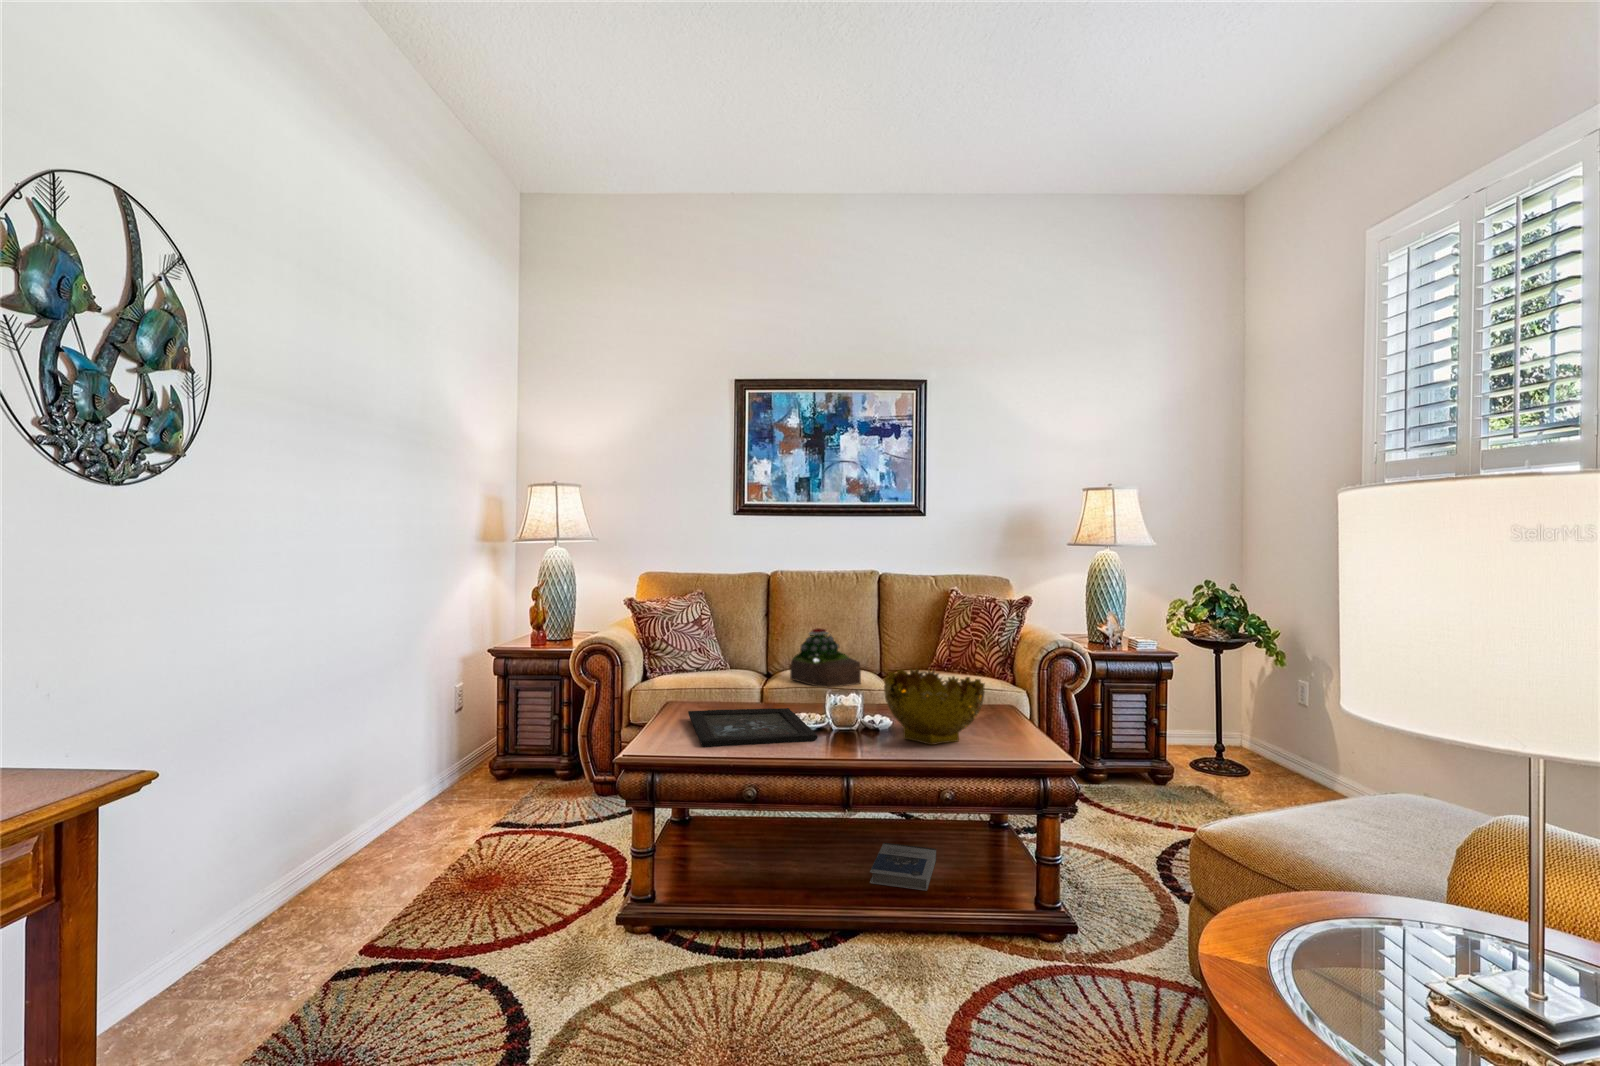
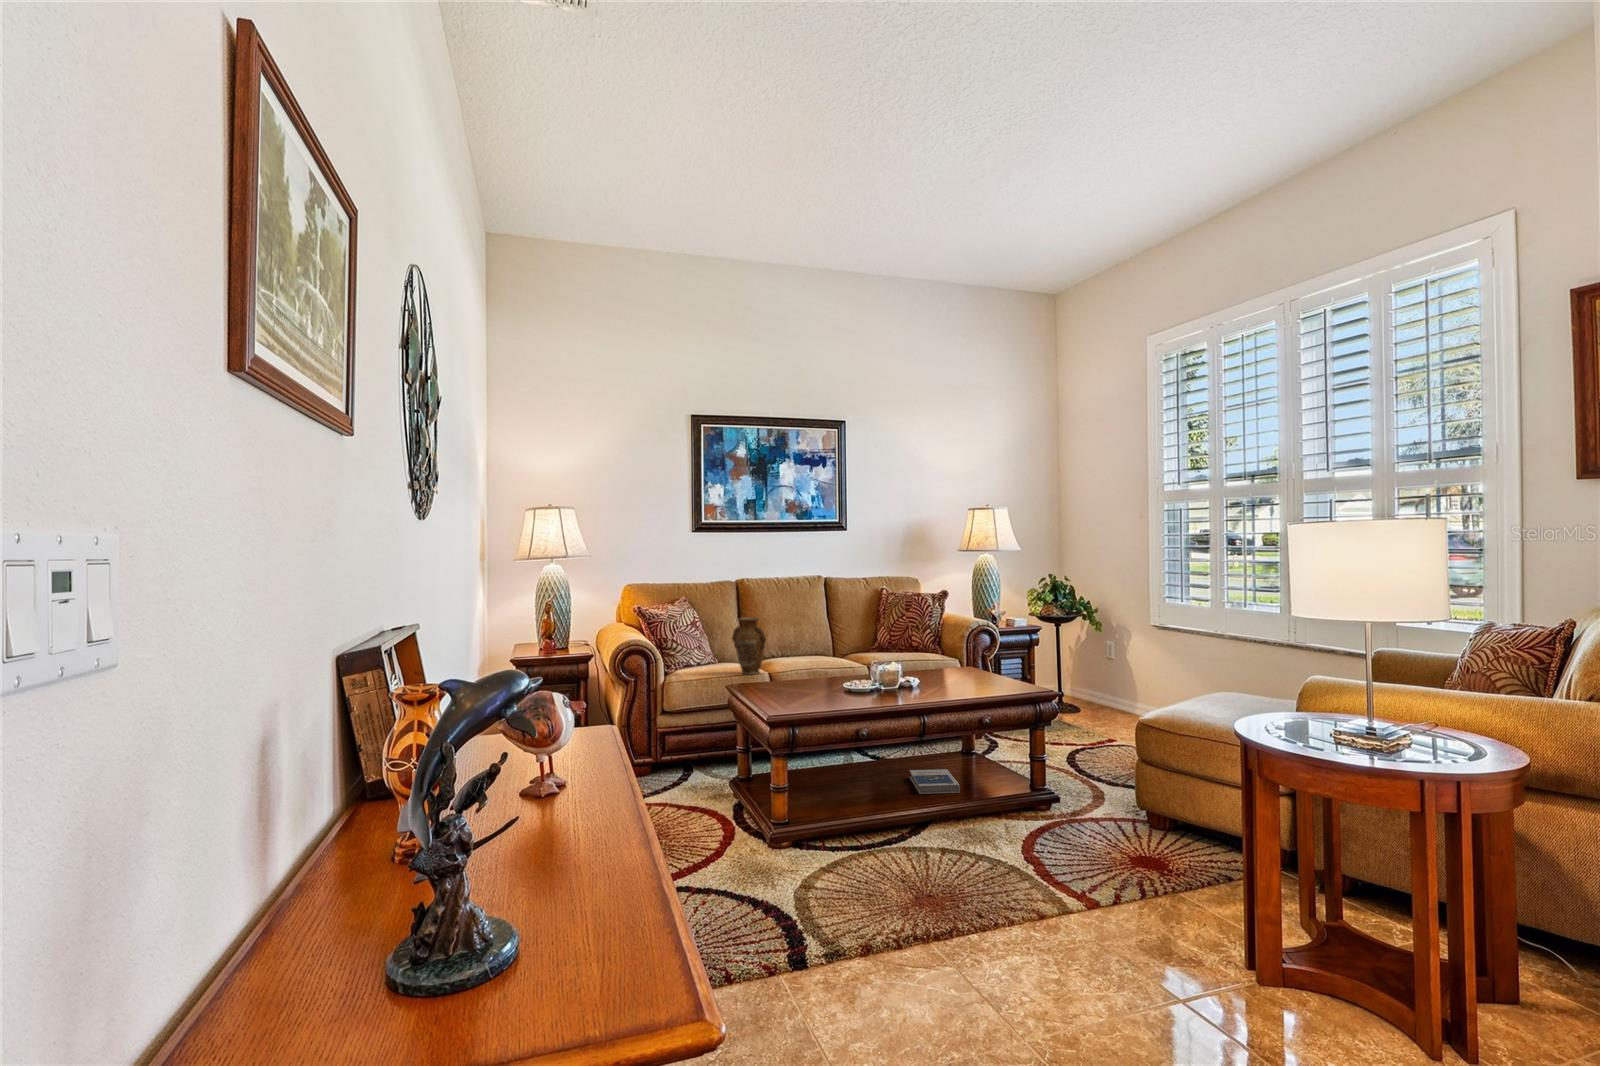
vase: none [722,619,757,690] -> present [732,617,766,674]
succulent plant: present [790,628,861,687] -> none [777,622,835,668]
decorative bowl: present [884,668,985,745] -> none [916,640,988,691]
tray: present [688,708,817,747] -> none [761,680,881,706]

